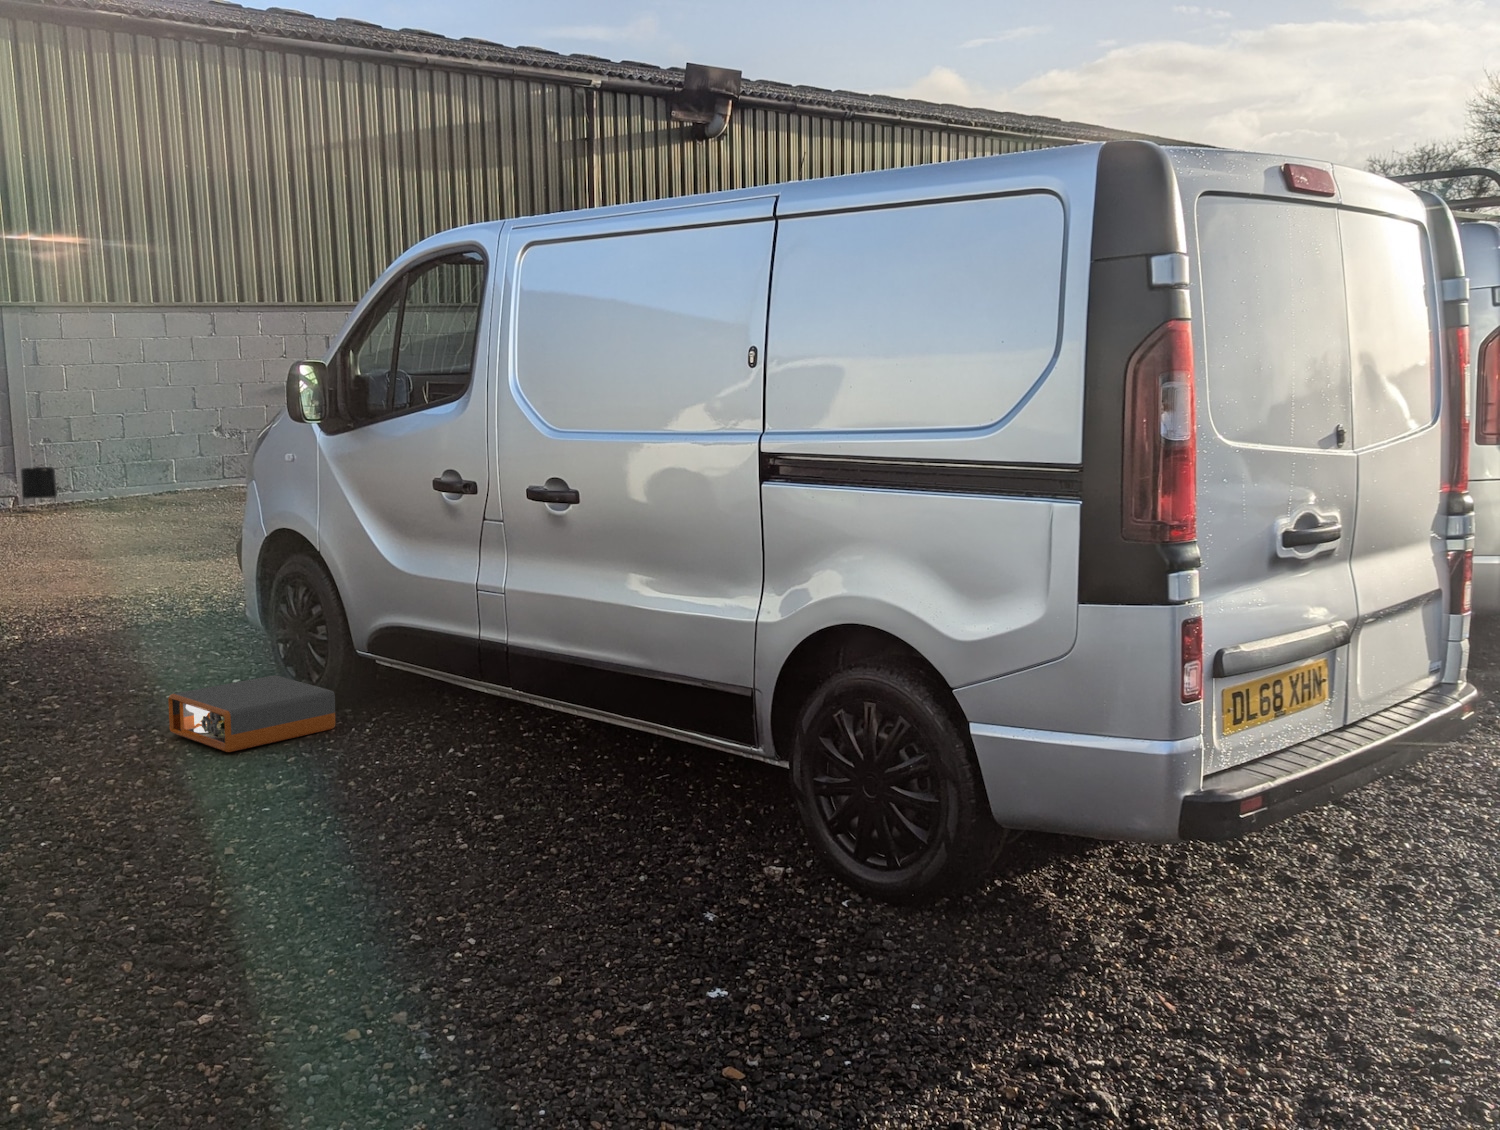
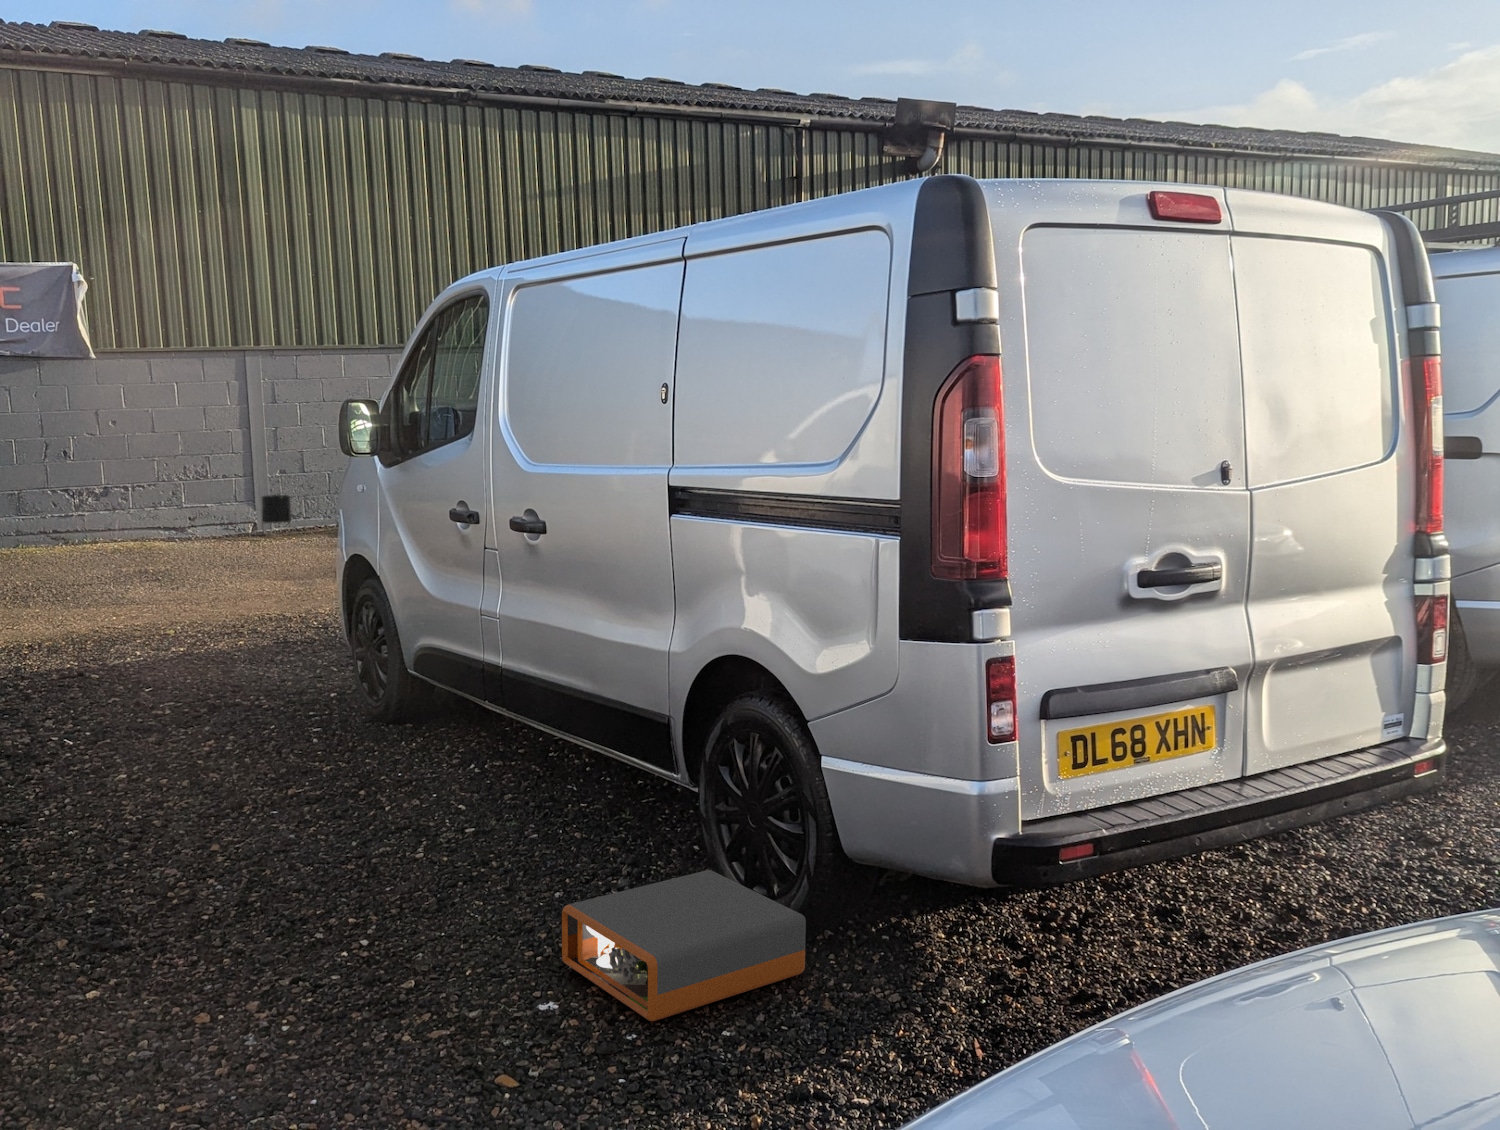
storage box: present [168,675,335,752] -> present [562,870,806,1021]

